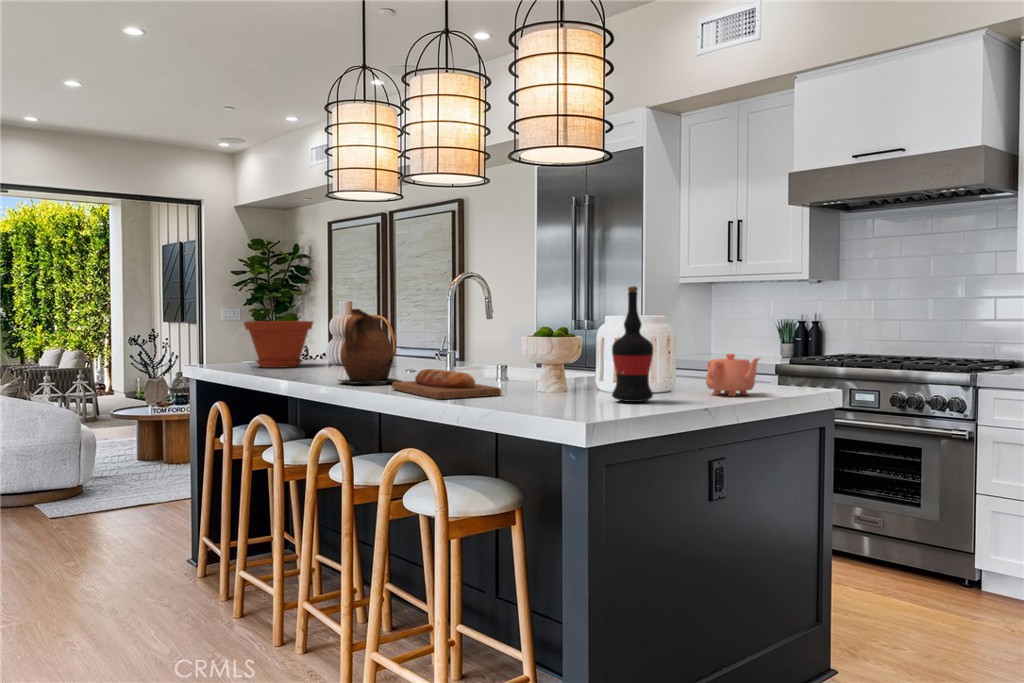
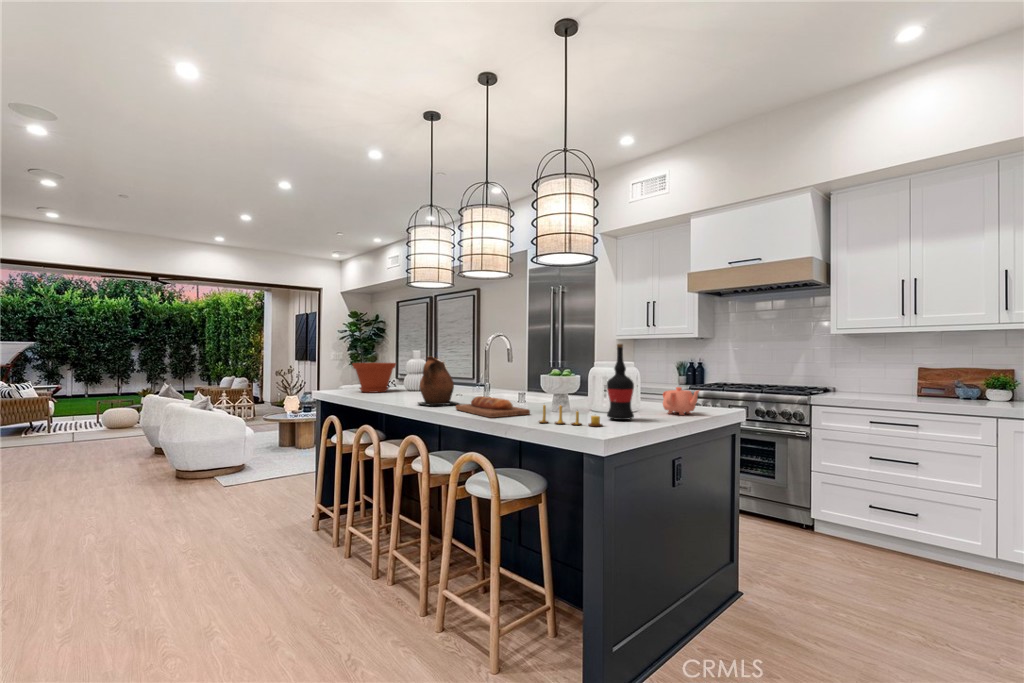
candle: none [505,375,599,409] -> present [539,405,602,426]

